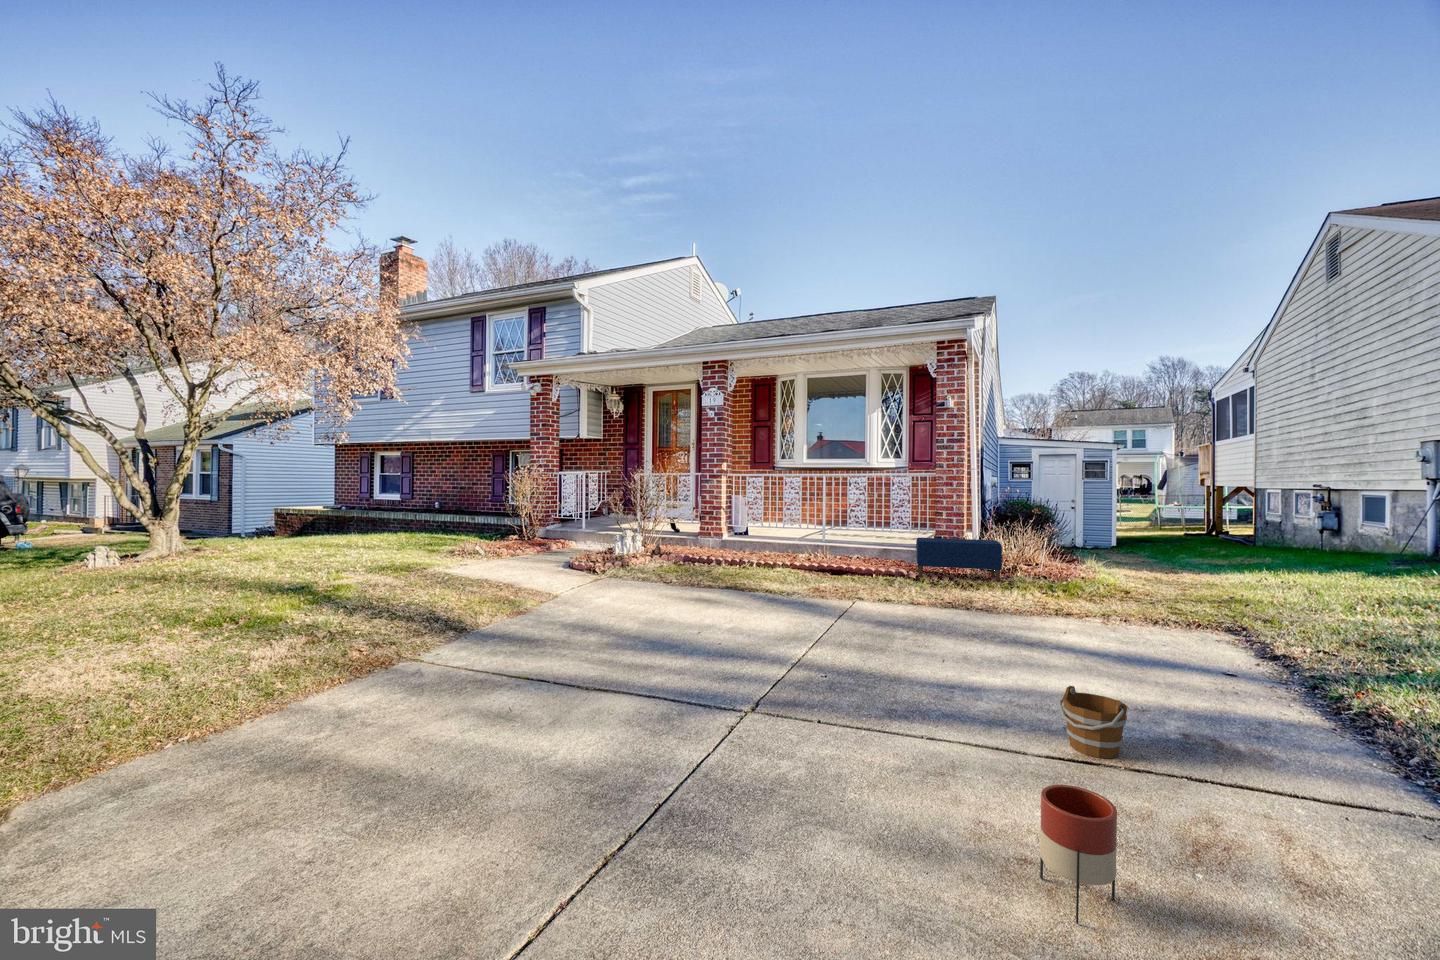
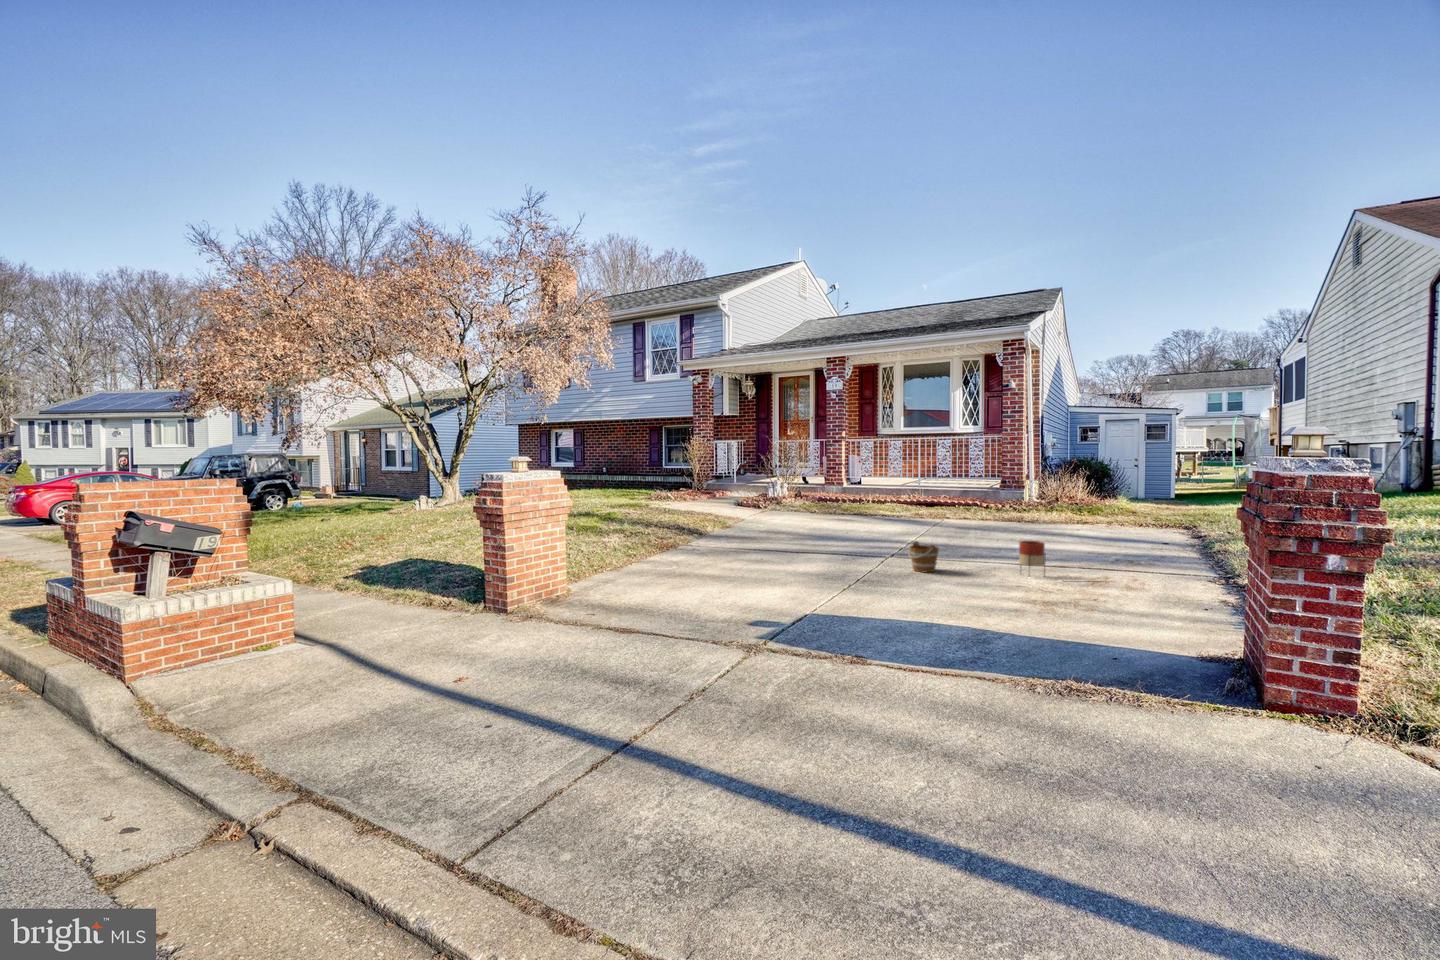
bench: present [916,537,1002,581] -> none [987,480,1047,508]
bucket: present [1058,686,1128,759] -> present [908,541,938,572]

